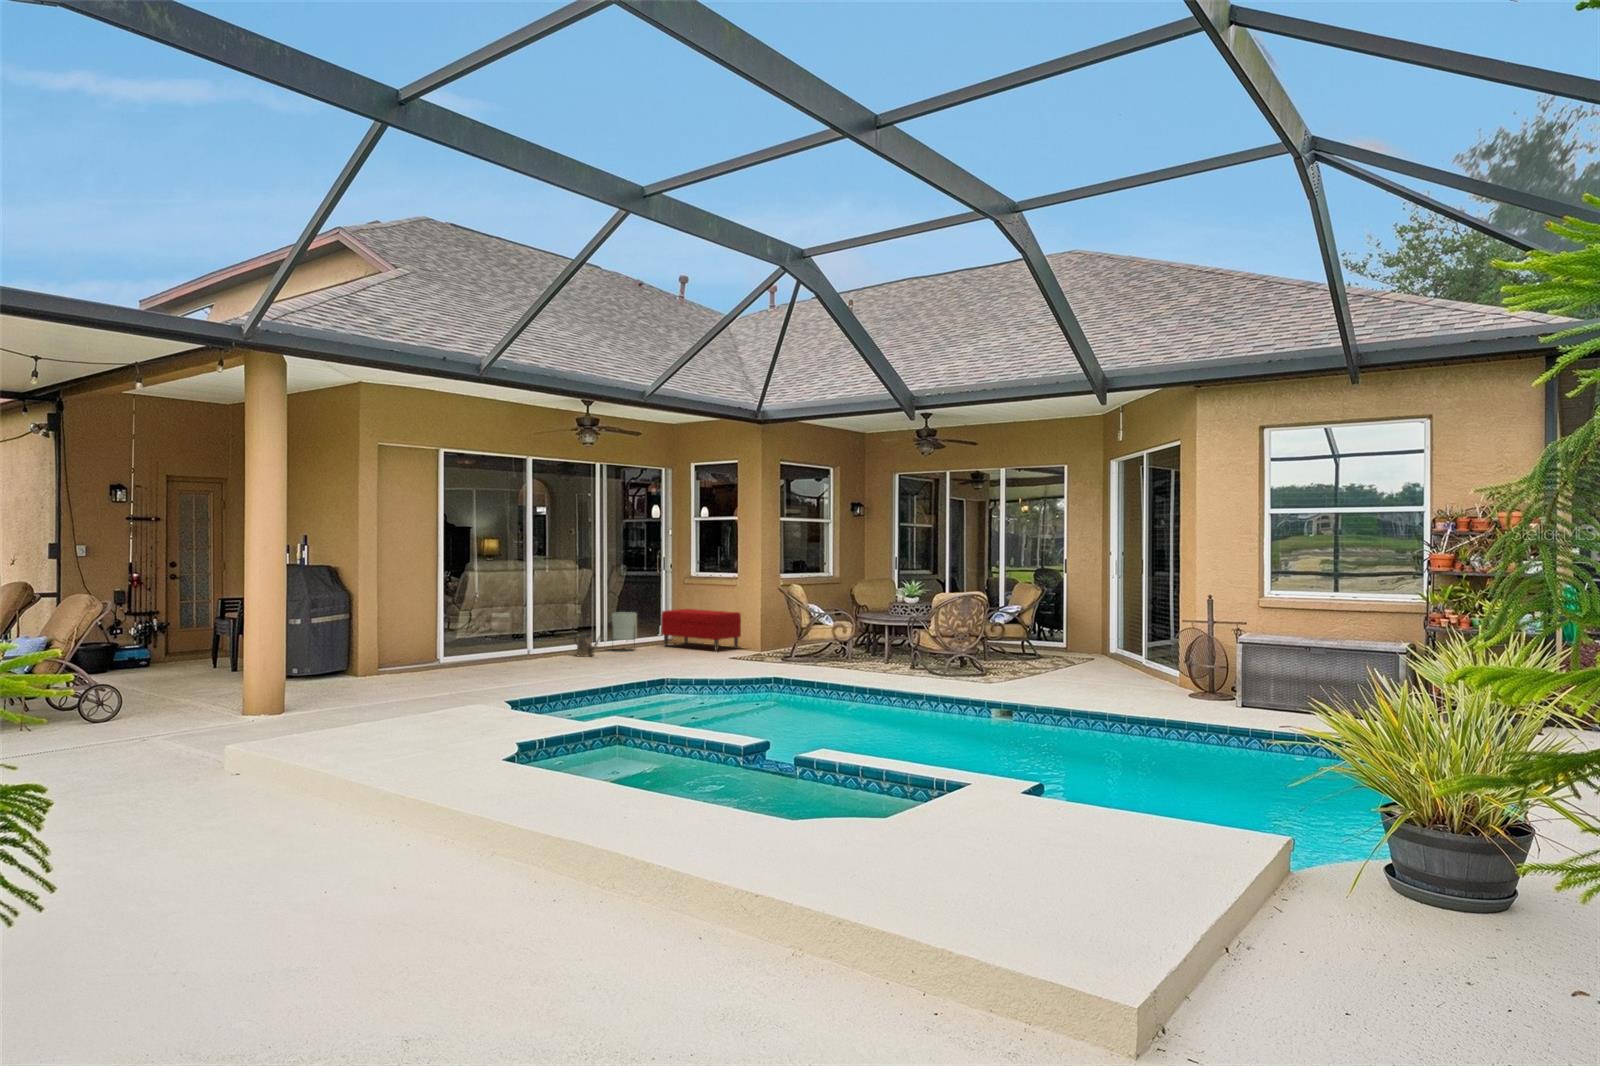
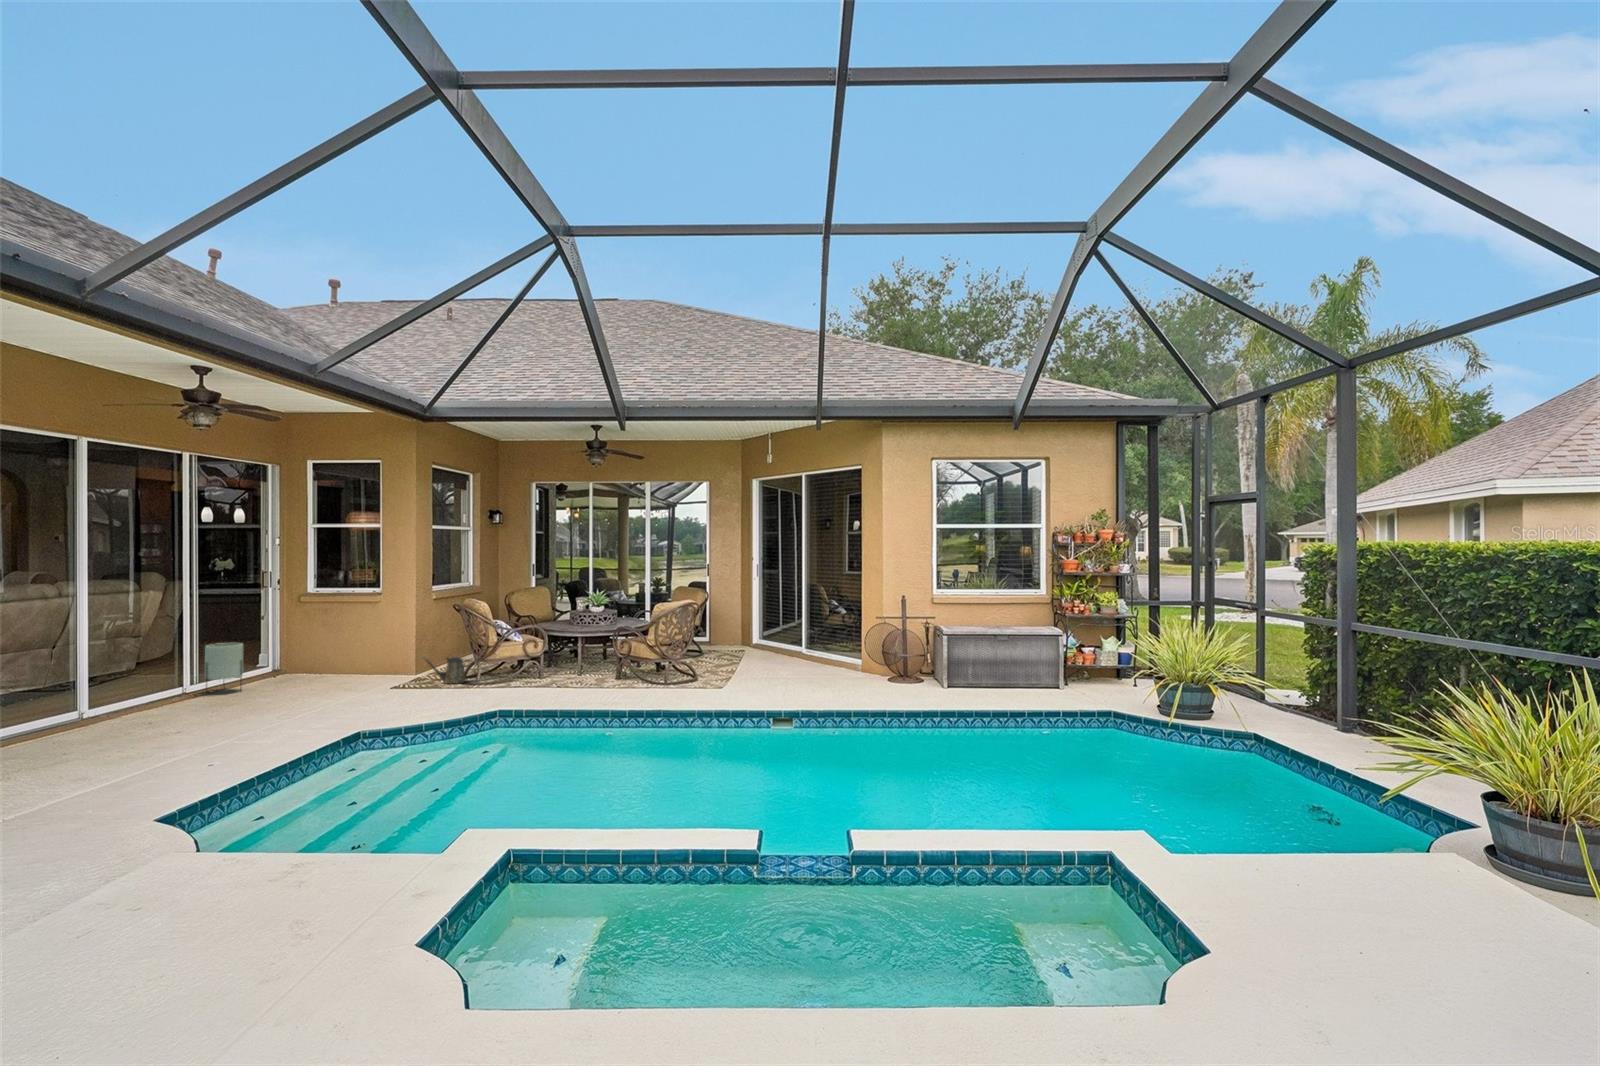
bench: present [661,609,741,651] -> none [270,632,385,682]
watering can: present [574,634,601,657] -> present [423,657,466,684]

